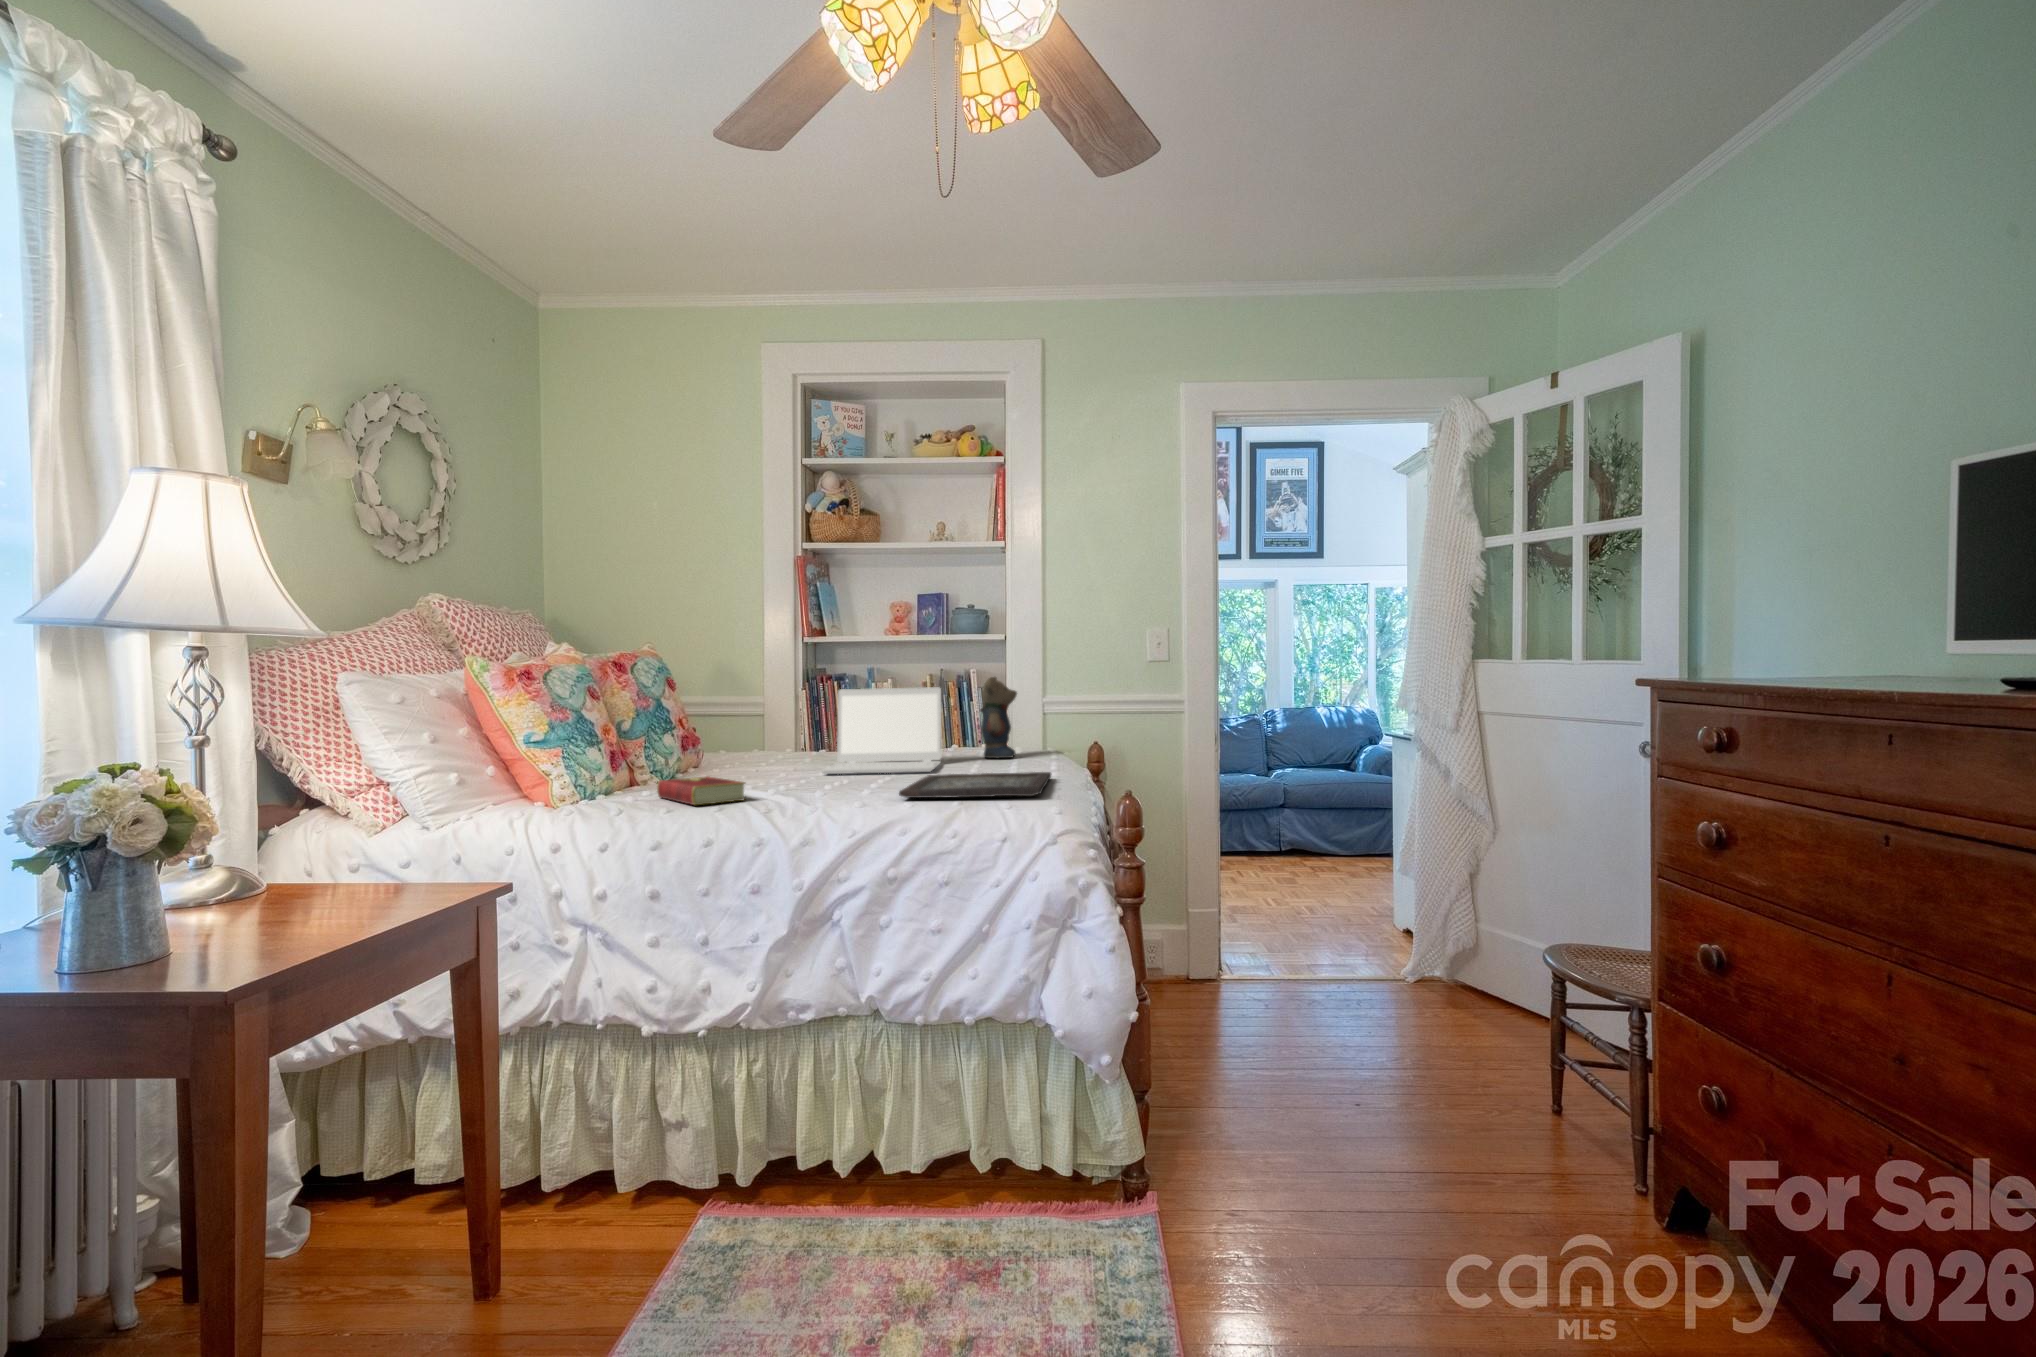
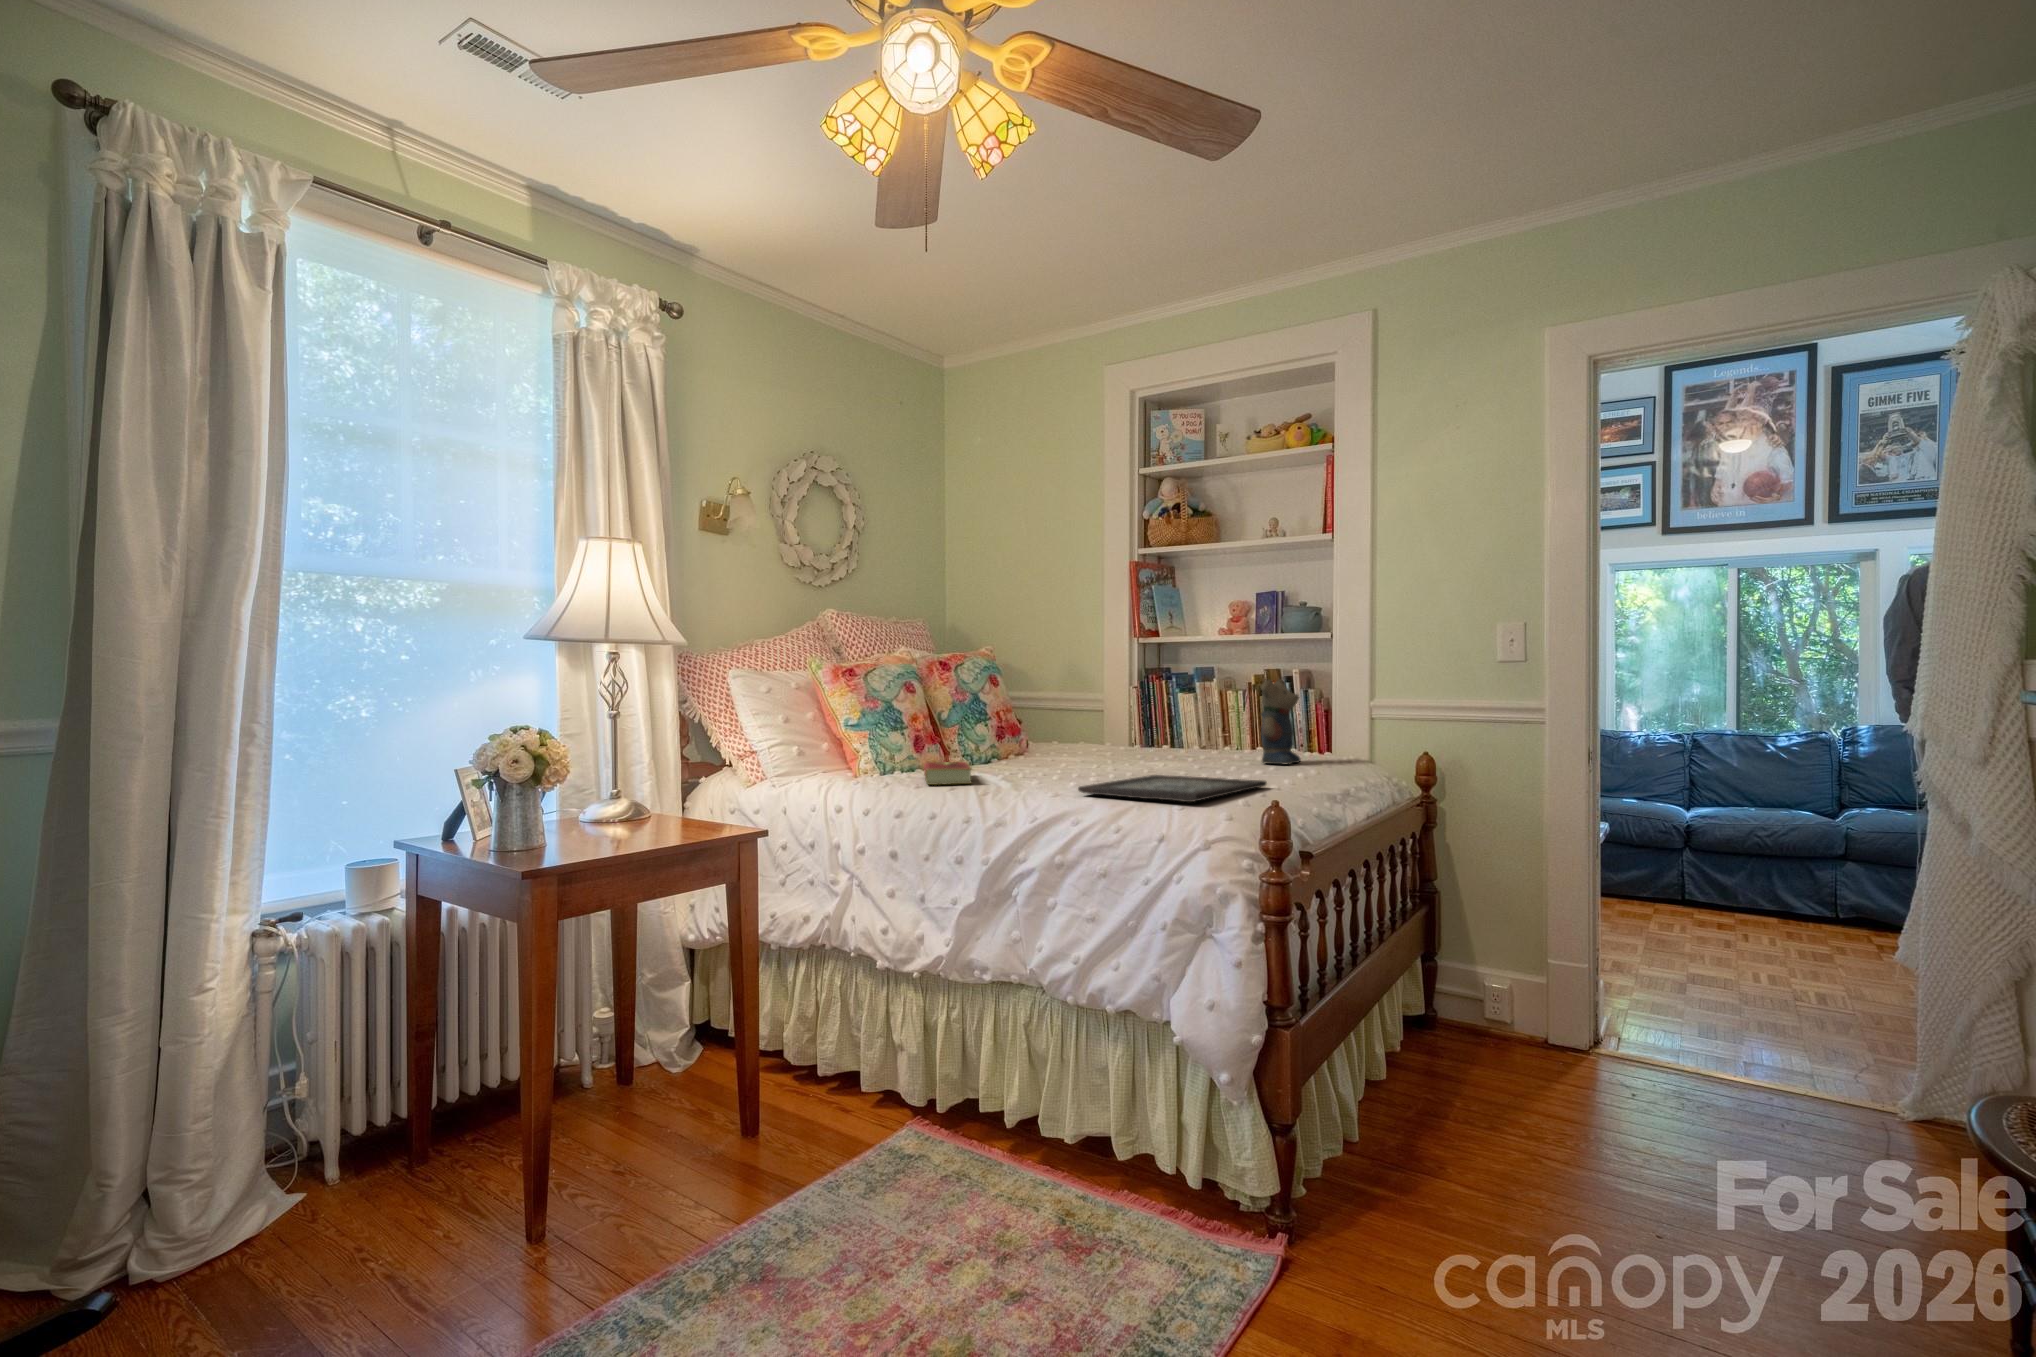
laptop: present [821,687,941,774] -> none [1081,689,1212,772]

